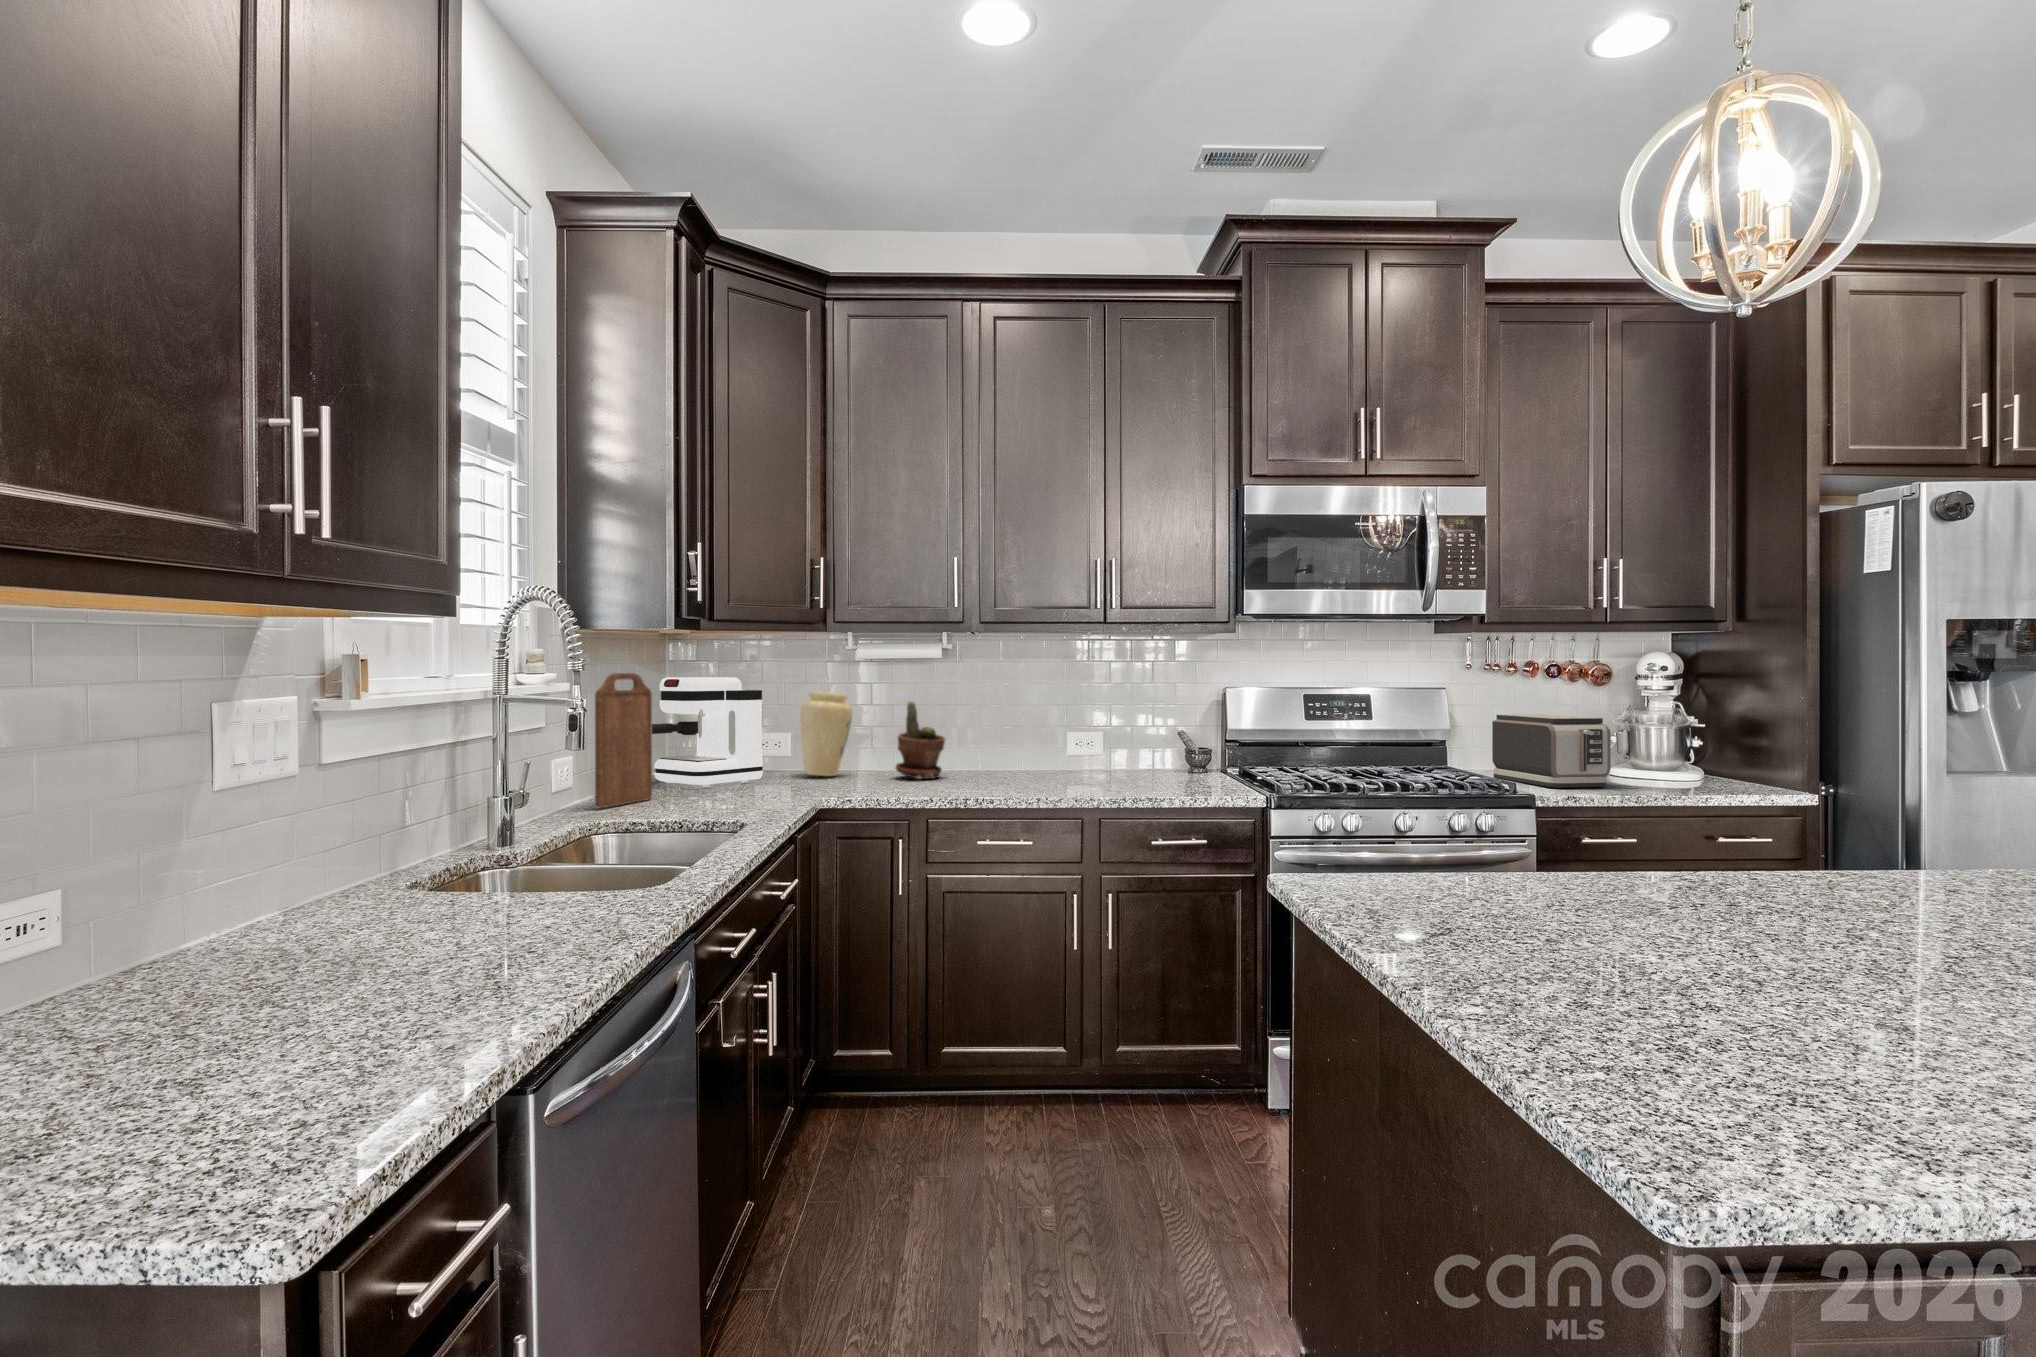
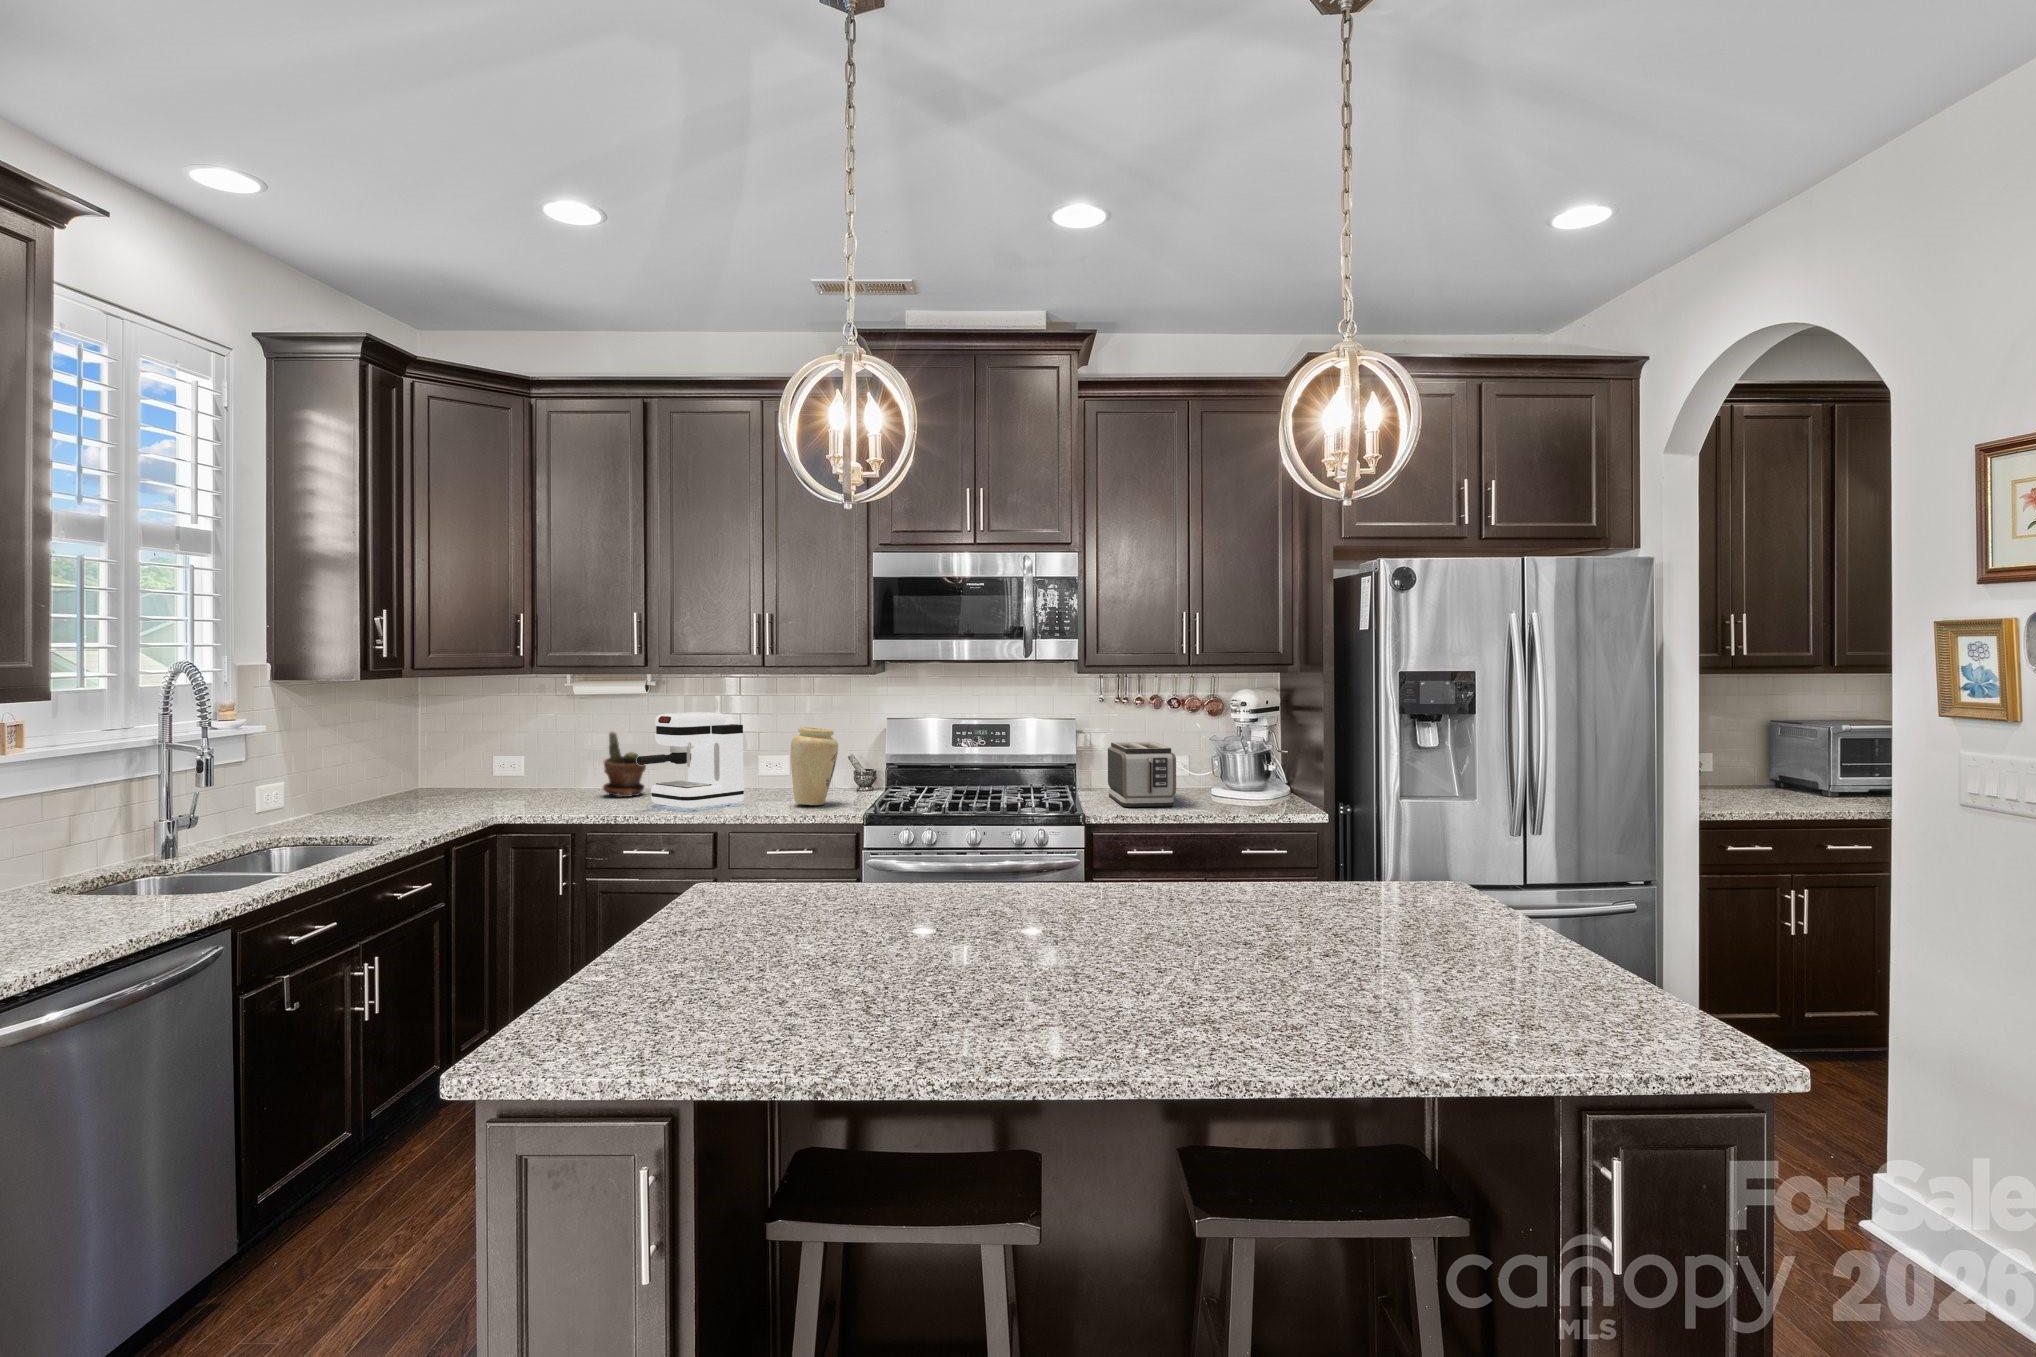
cutting board: present [595,673,652,808] -> none [300,715,363,825]
coffee maker: present [652,677,763,787] -> present [637,712,744,810]
vase: present [800,691,852,776] -> present [791,727,838,805]

